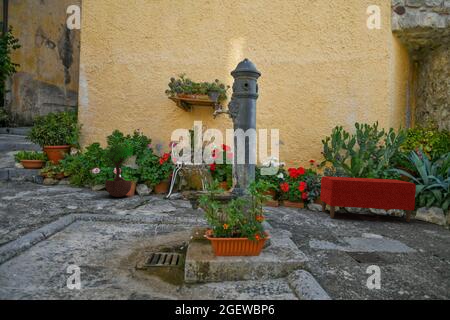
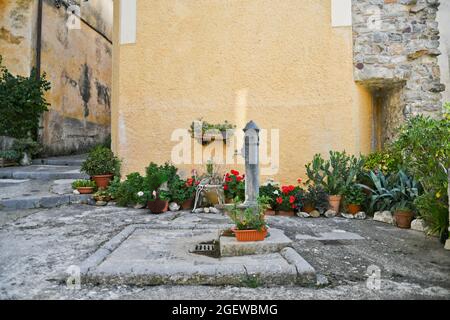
bench: present [320,176,416,222] -> none [306,192,371,222]

